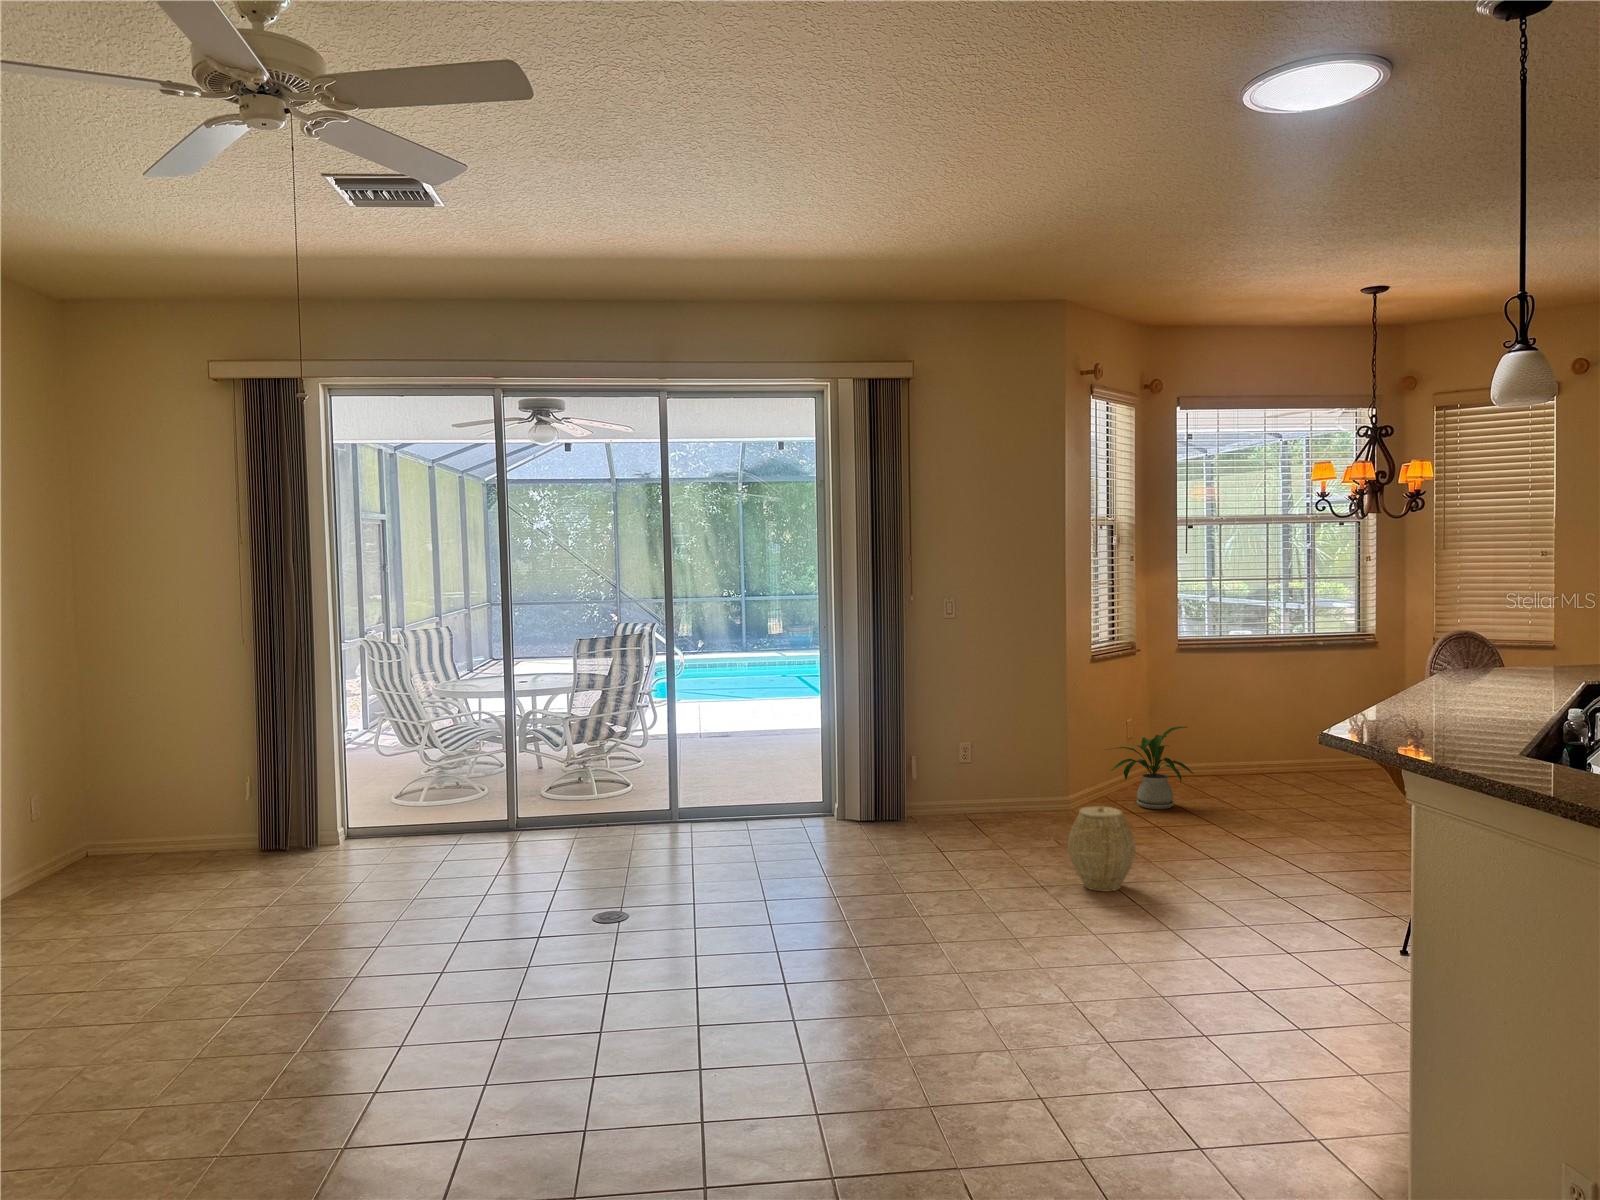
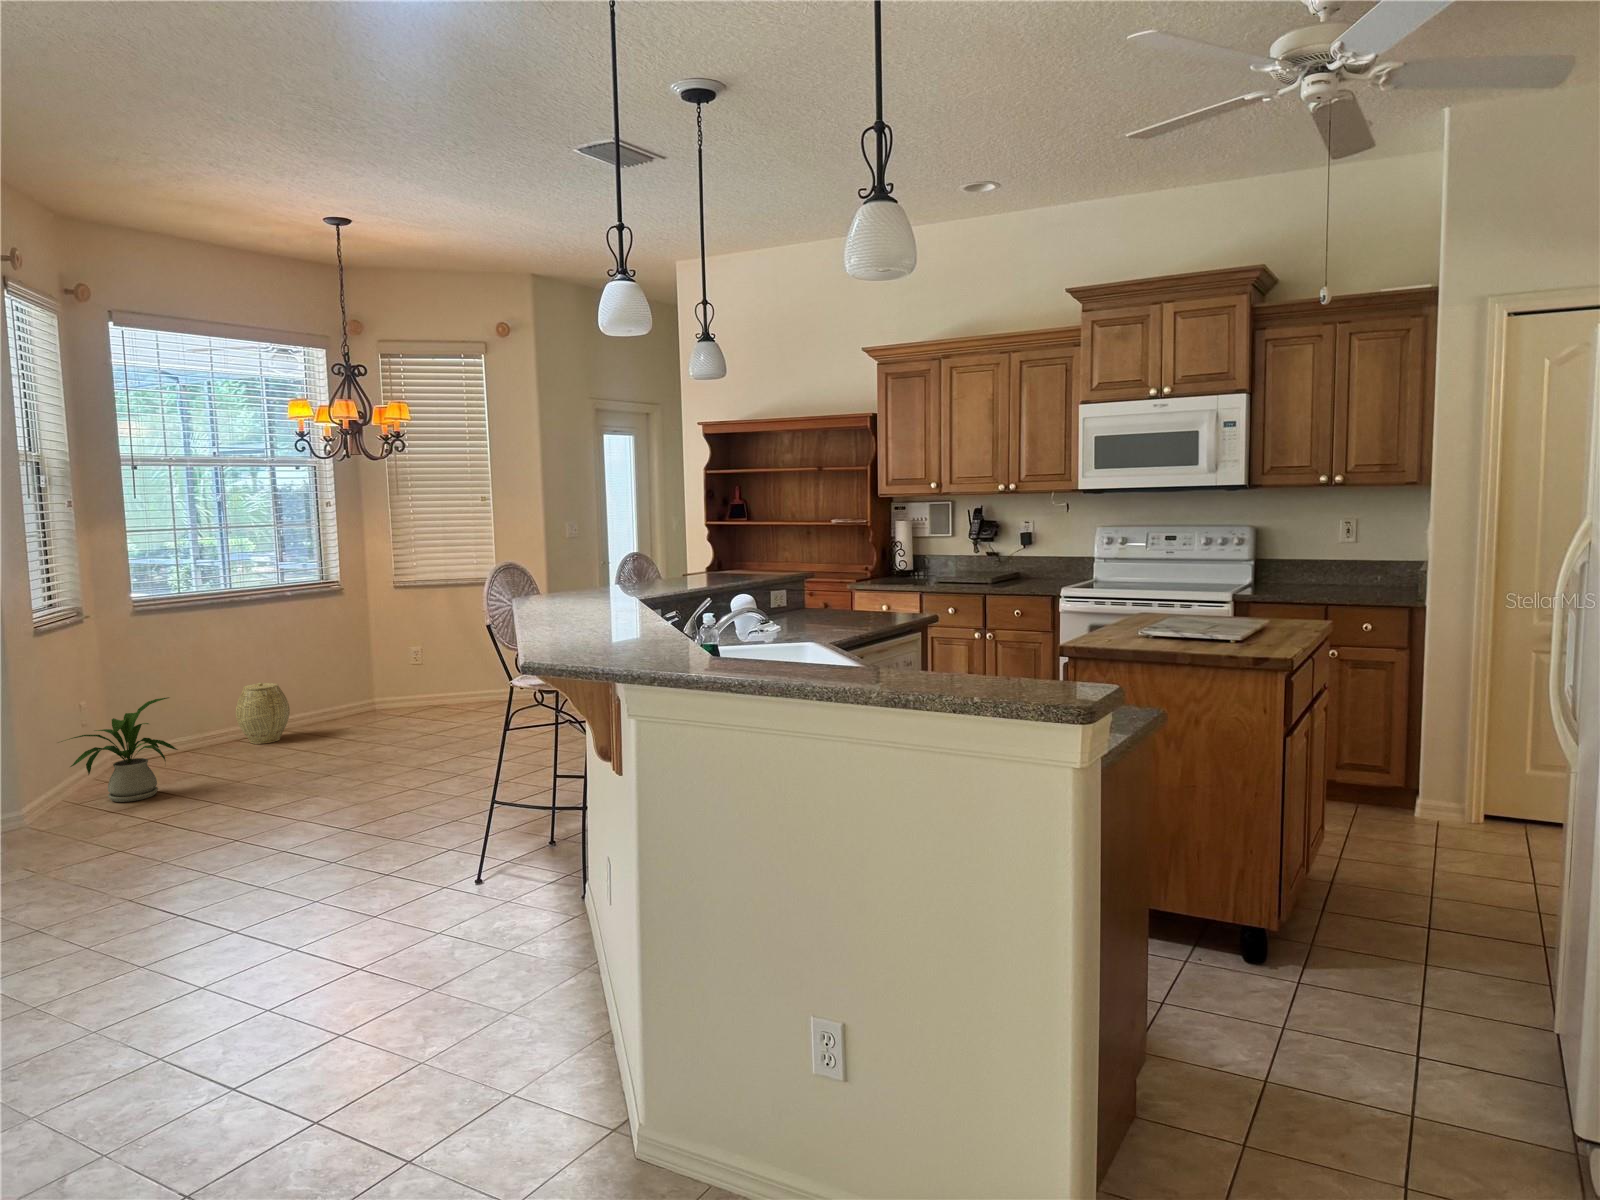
woven basket: present [1068,807,1136,891] -> present [236,683,290,744]

